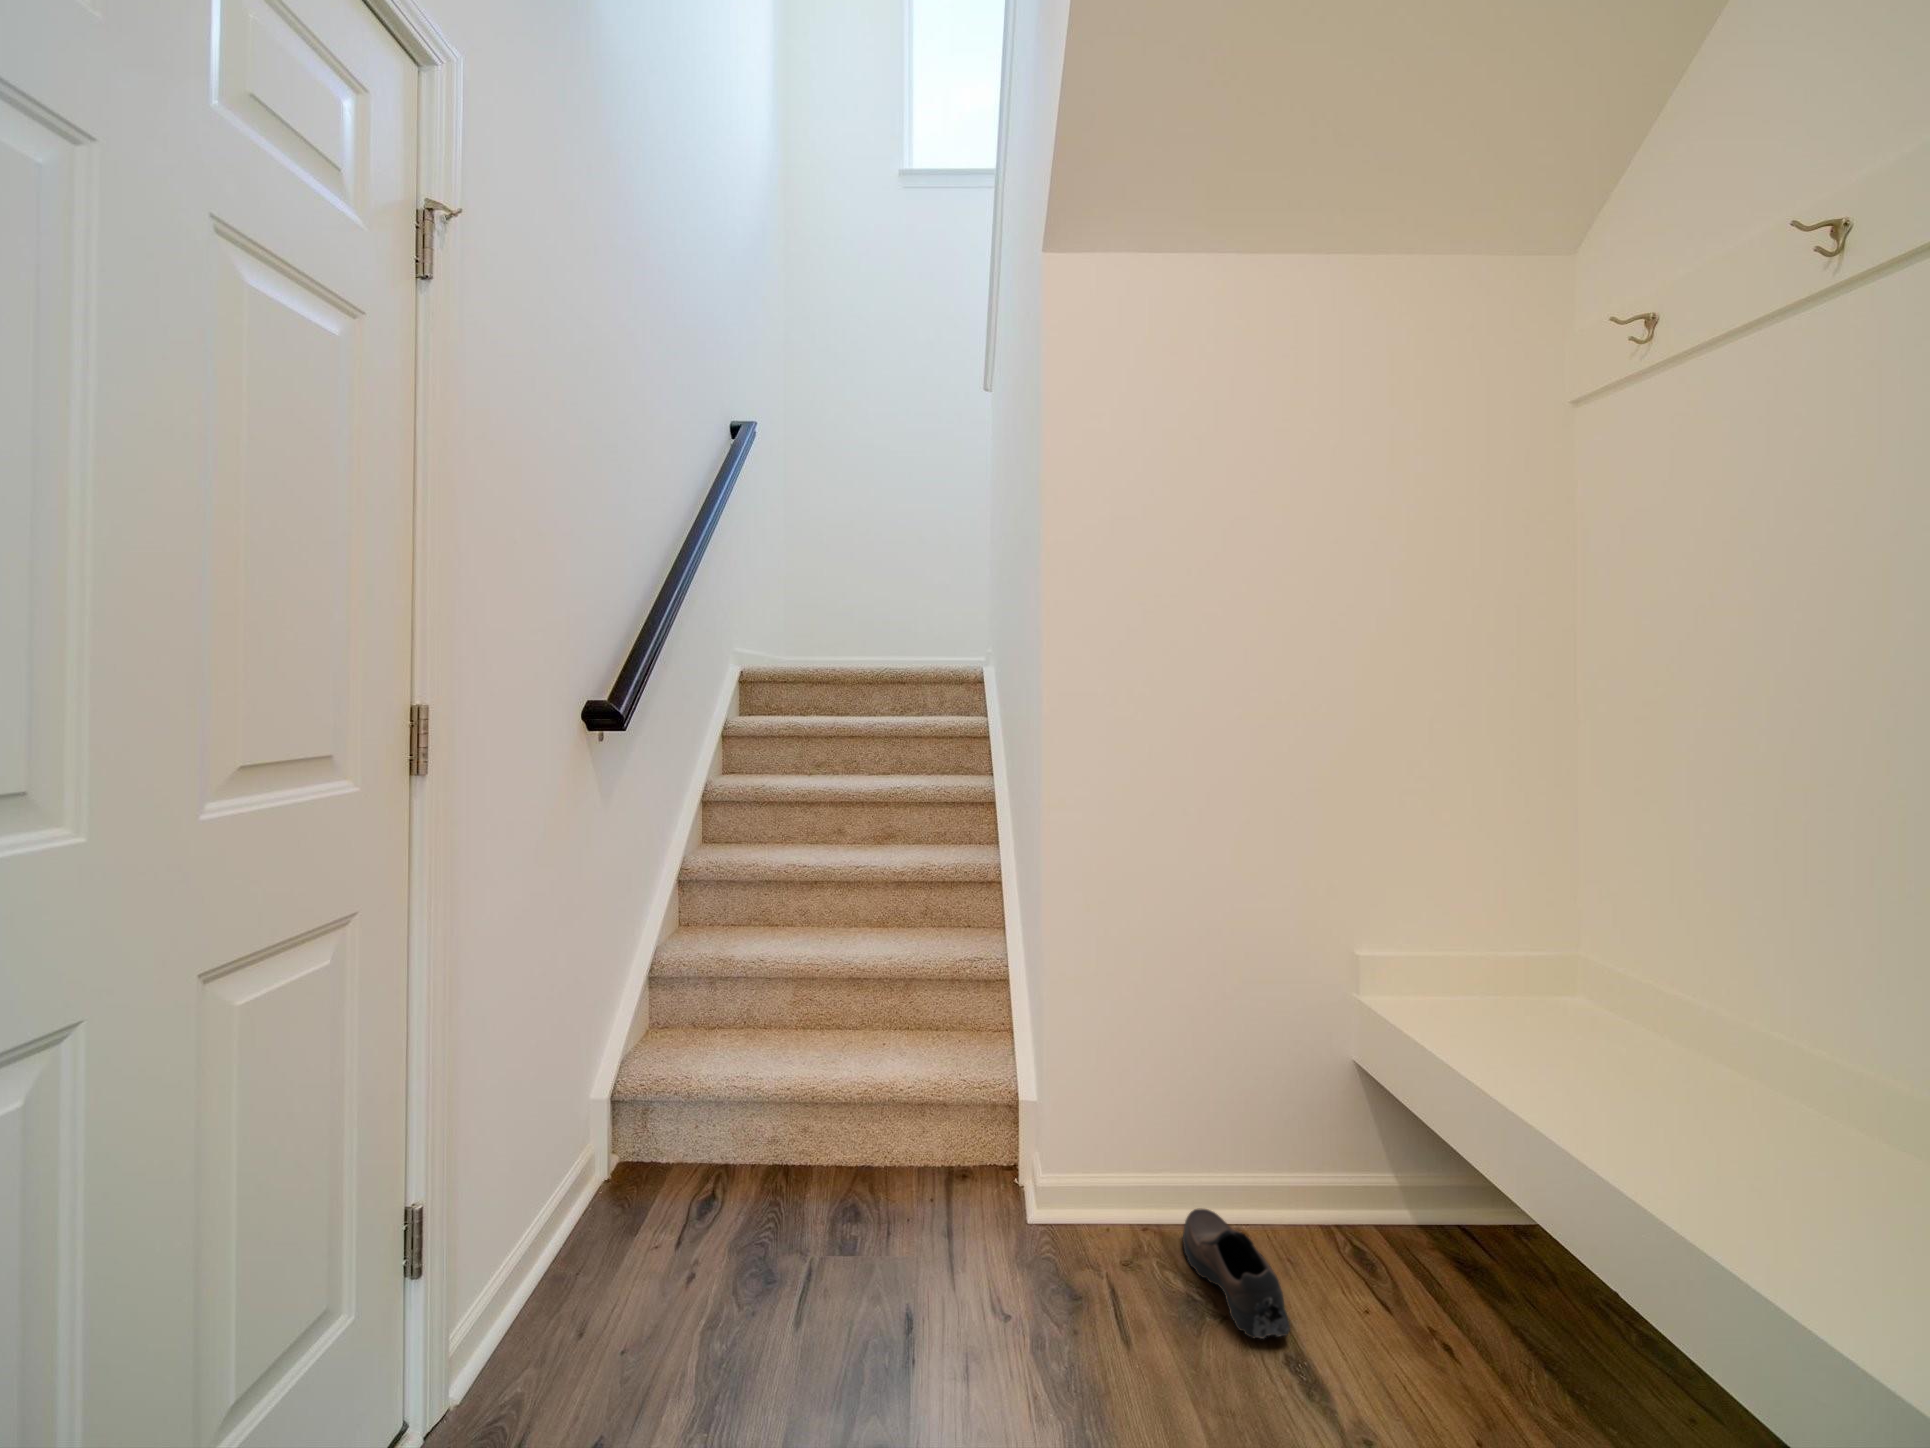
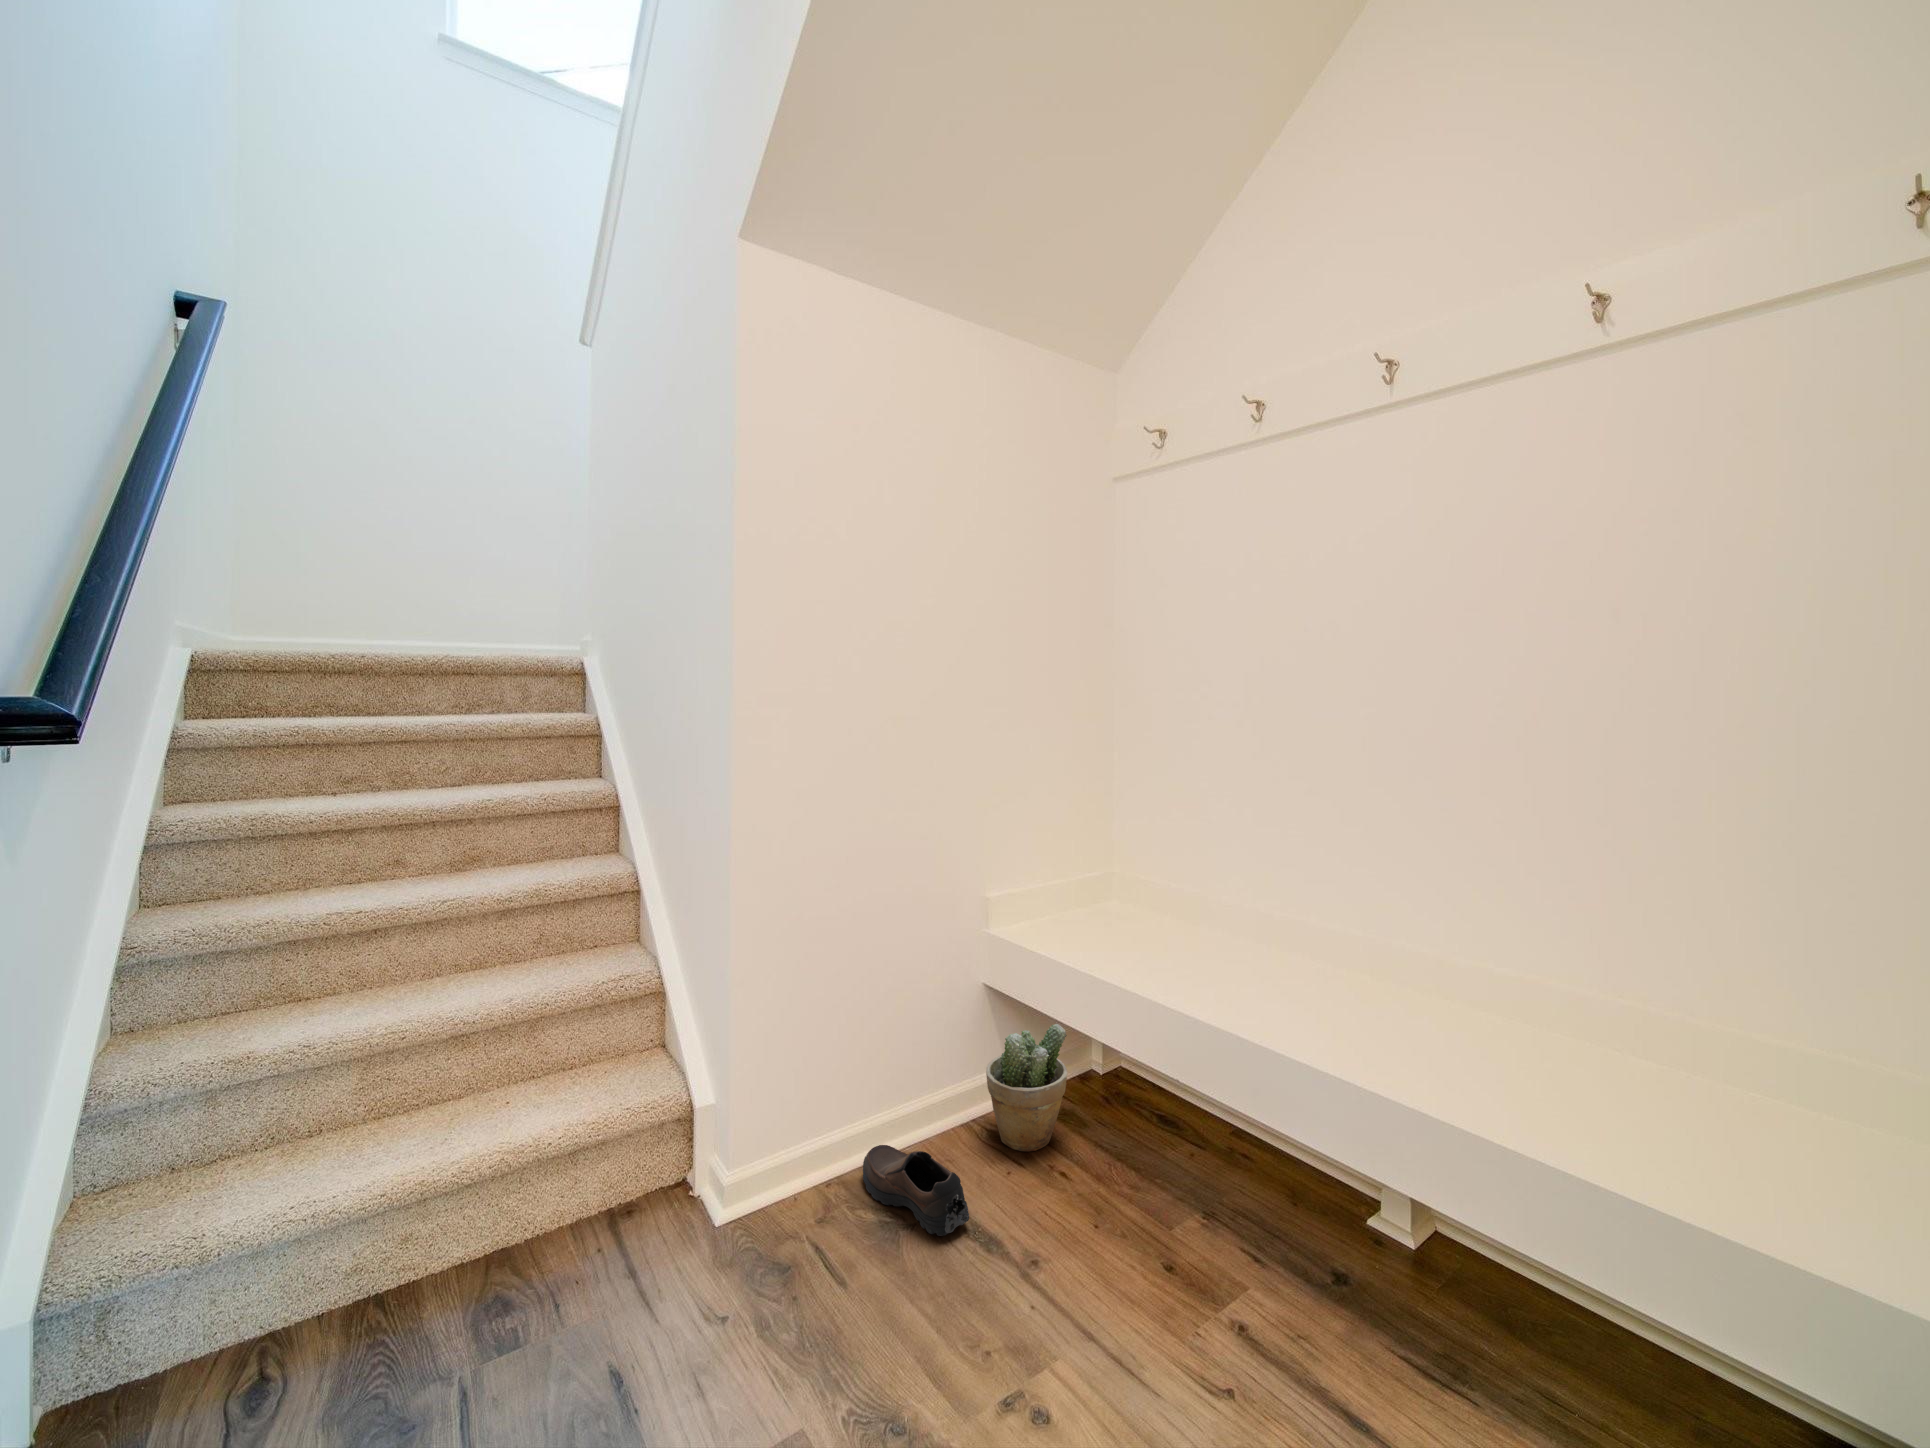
potted plant: none [1349,1135,1469,1296] -> present [986,1024,1067,1151]

